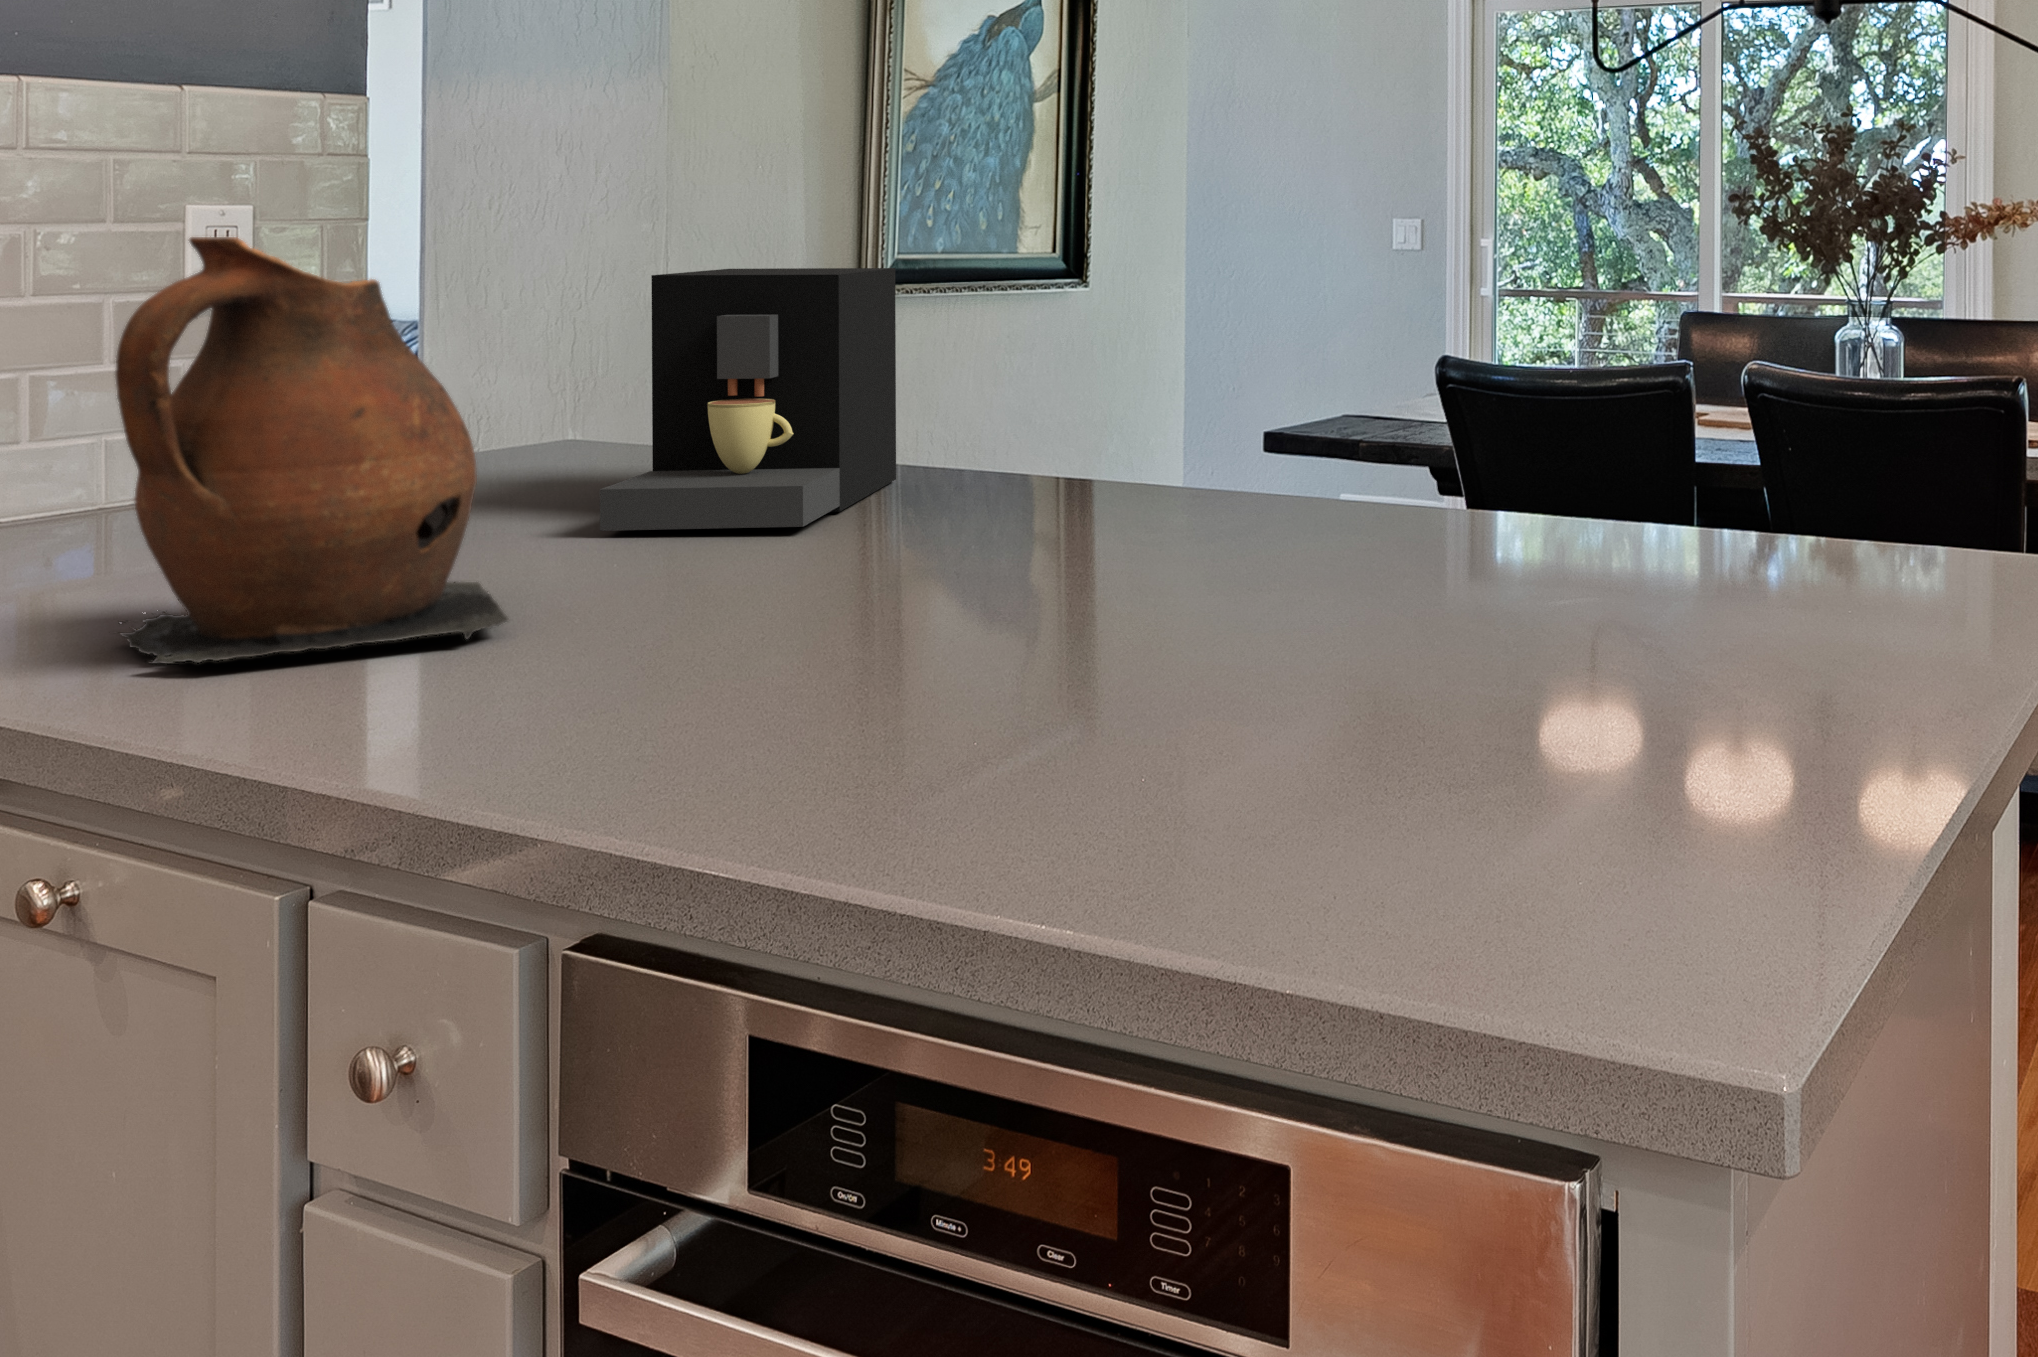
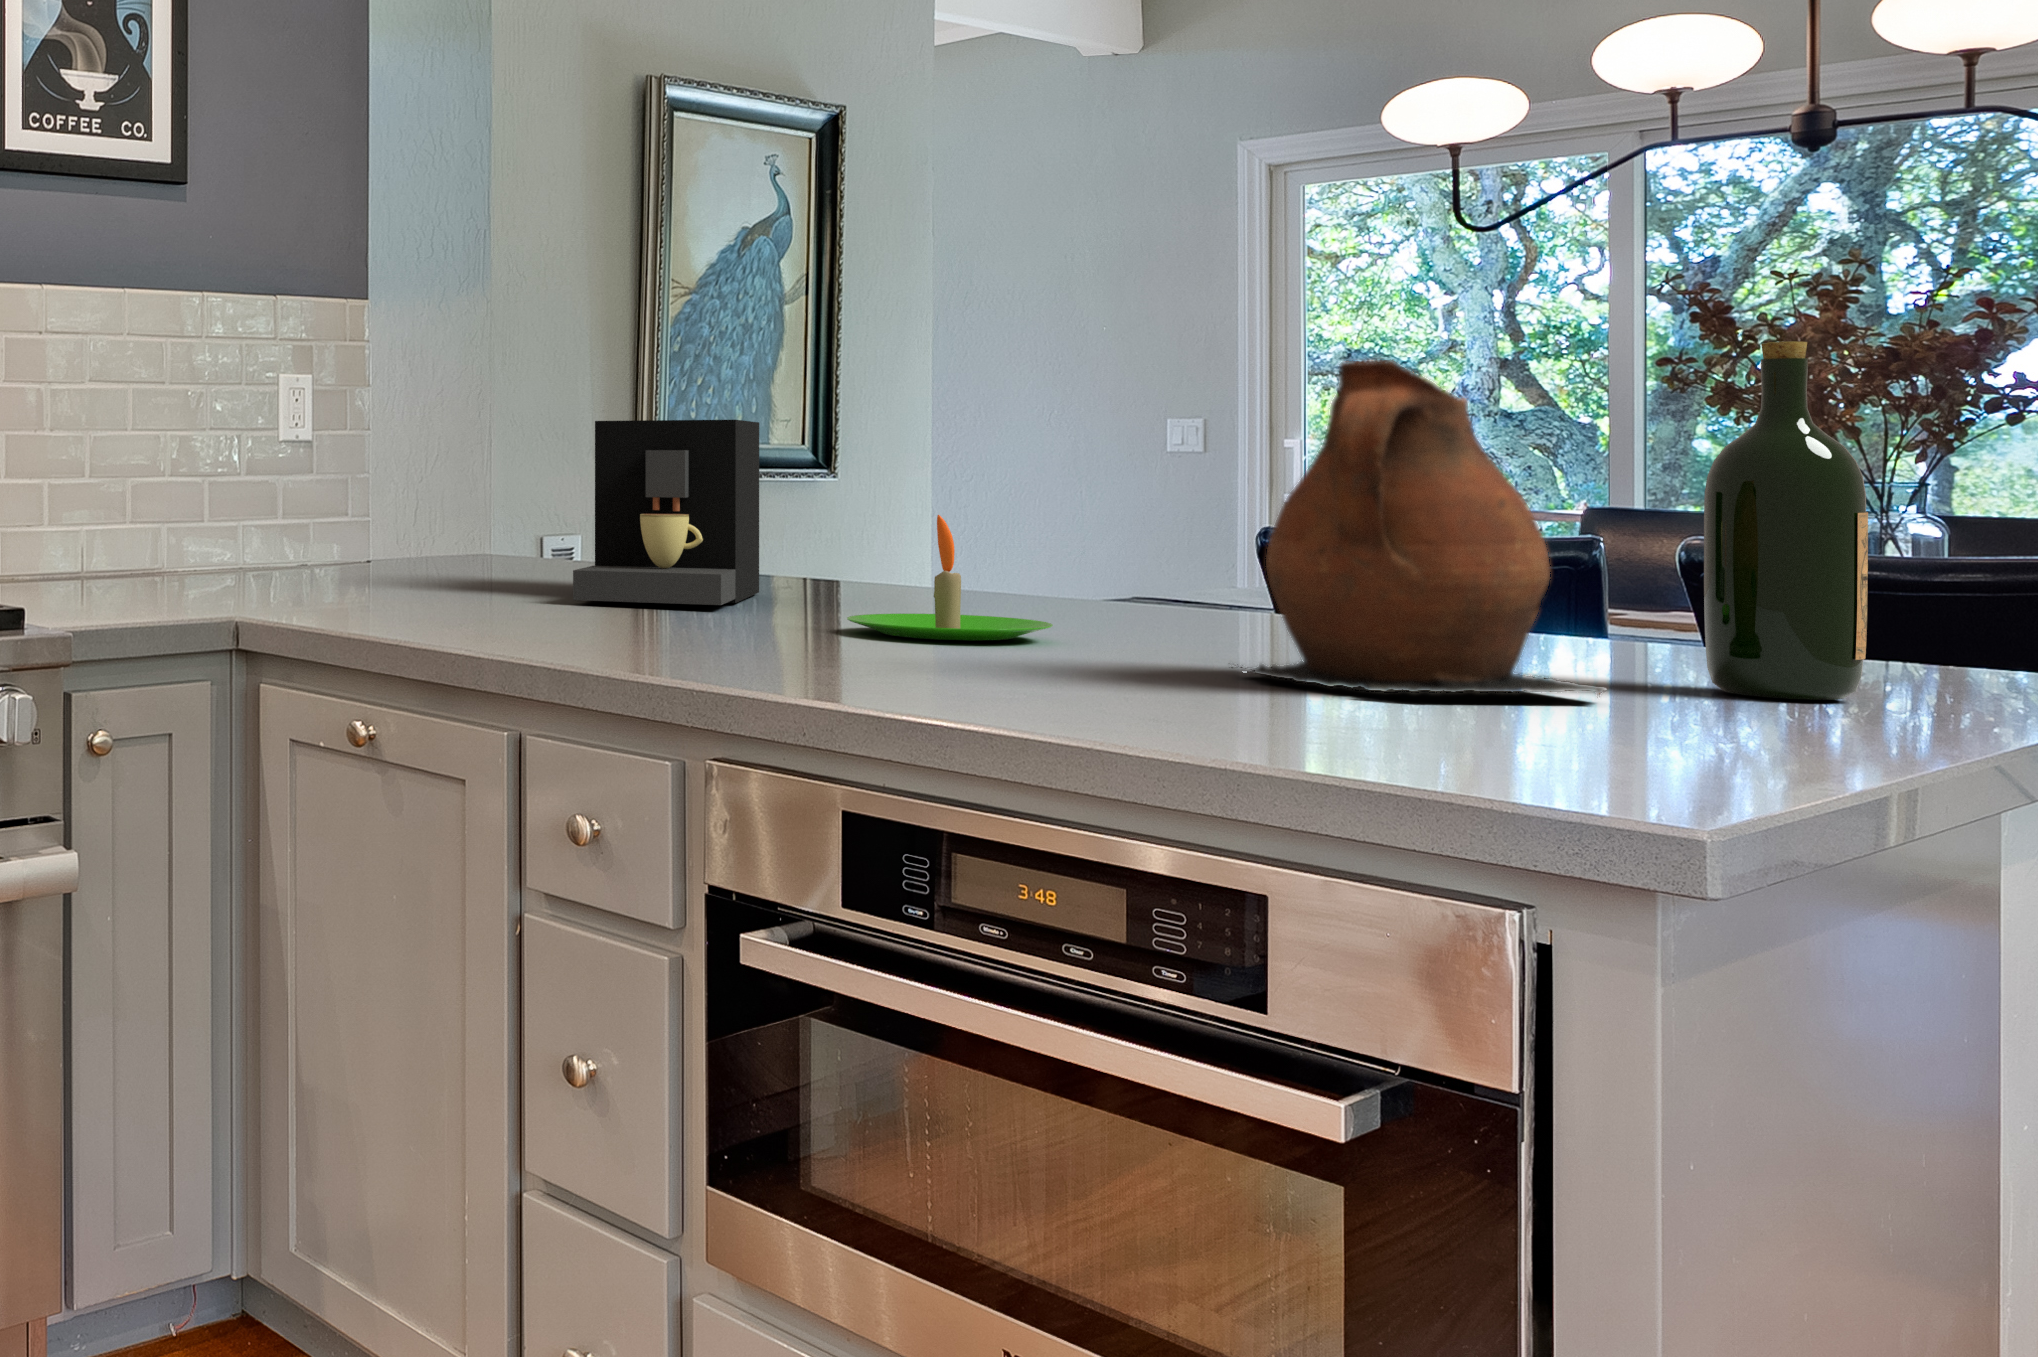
wine bottle: none [1785,228,1912,609] -> present [1704,341,1868,700]
ceramic pitcher: present [115,237,508,664] -> present [1231,360,1606,697]
candle: none [932,416,1178,584] -> present [847,515,1053,641]

